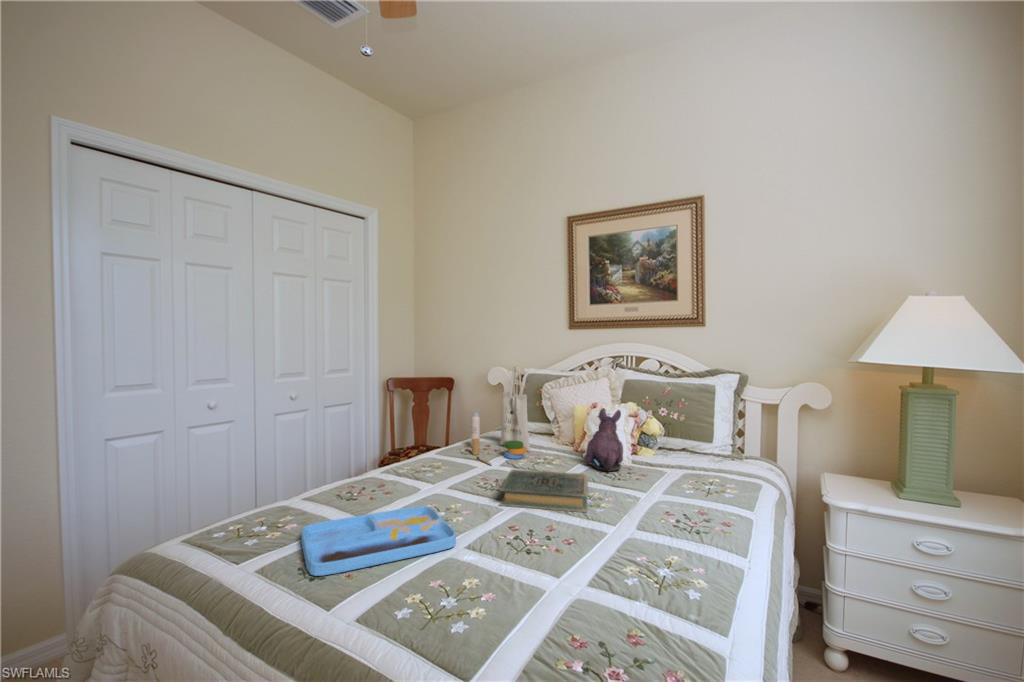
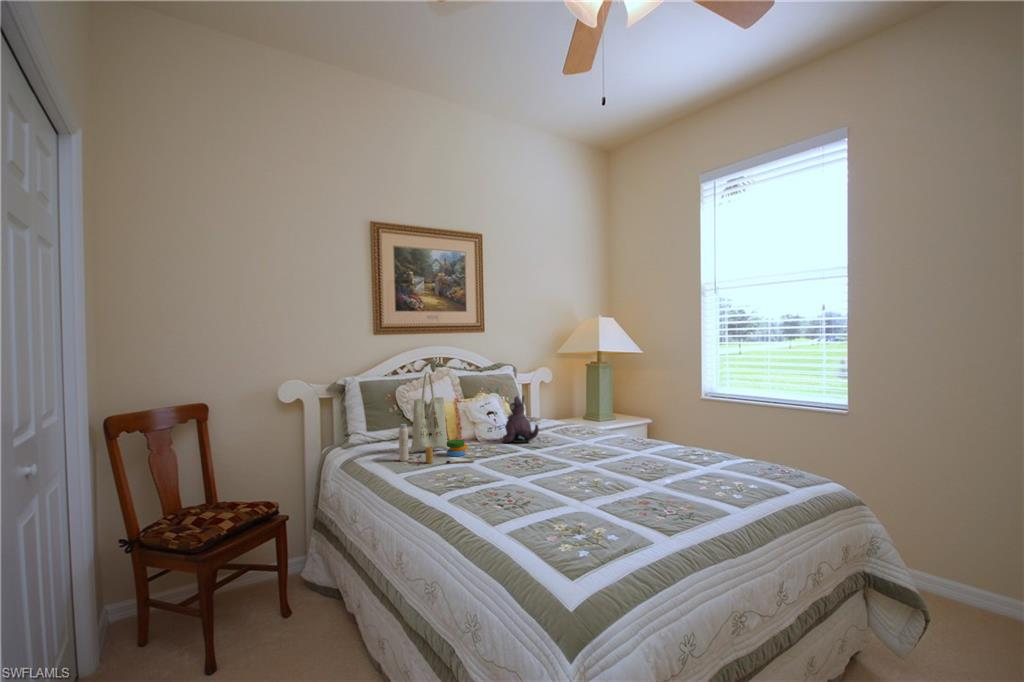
hardback book: present [500,469,588,512] -> none [527,440,603,470]
tray: present [301,506,456,576] -> none [582,477,680,521]

